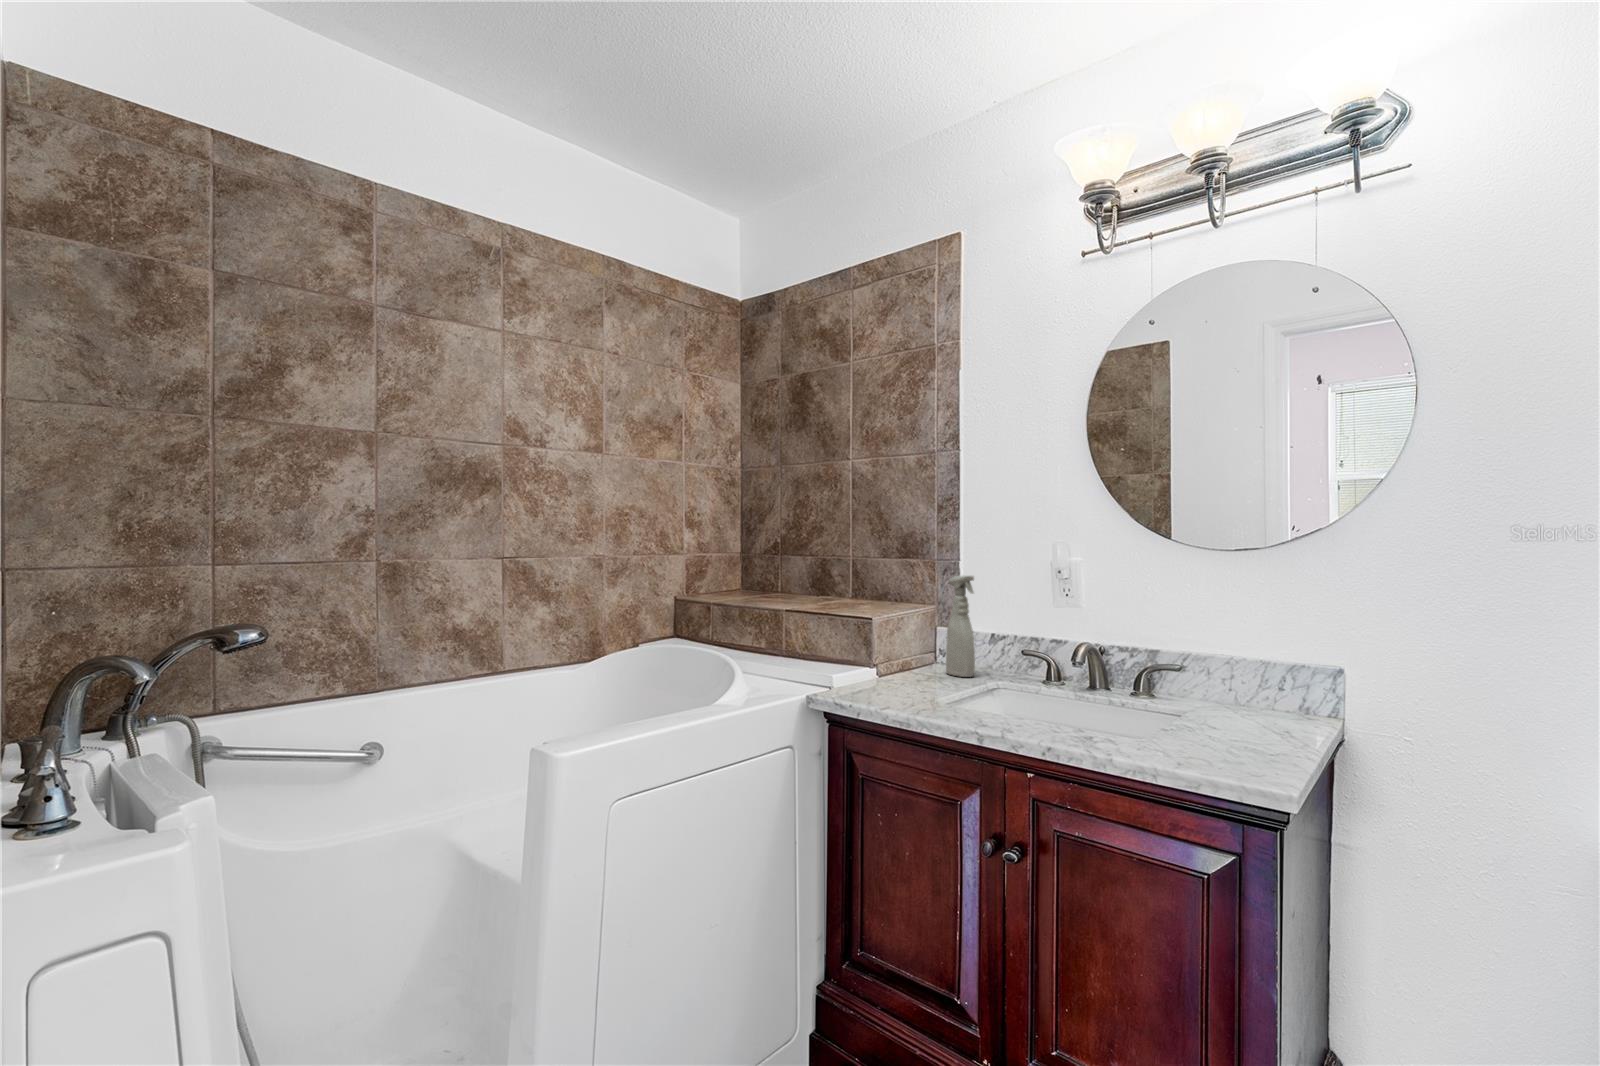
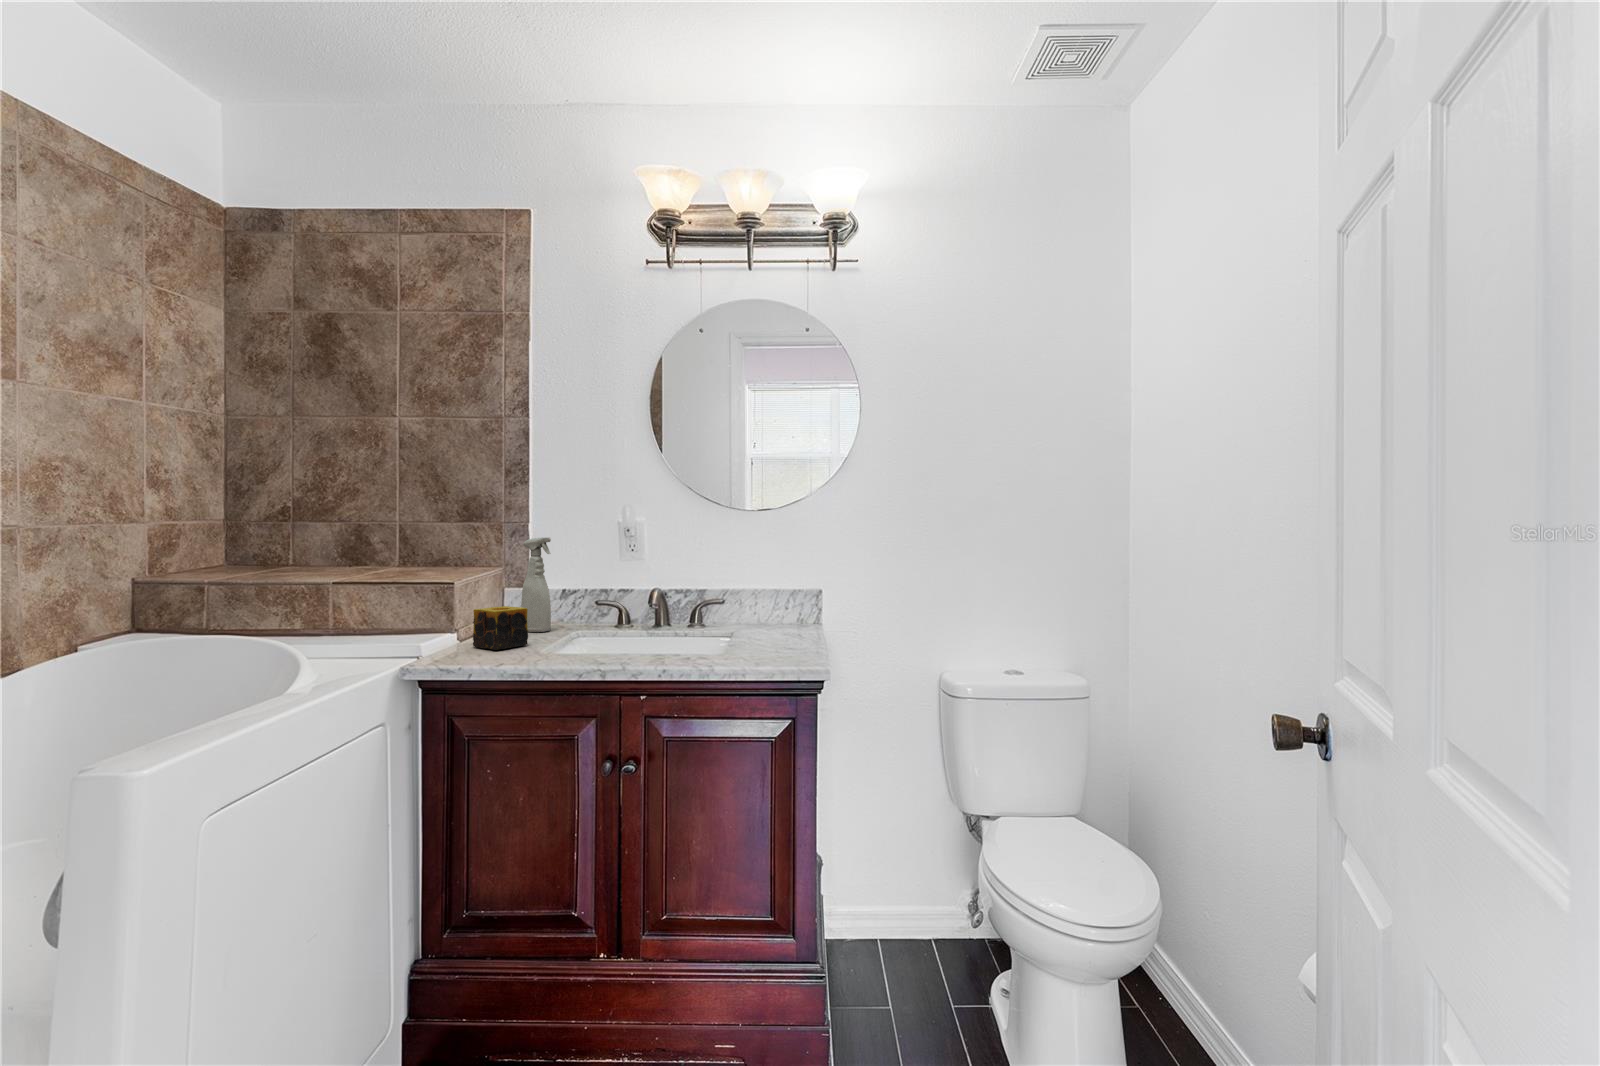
candle: none [884,647,935,693] -> present [473,606,528,650]

